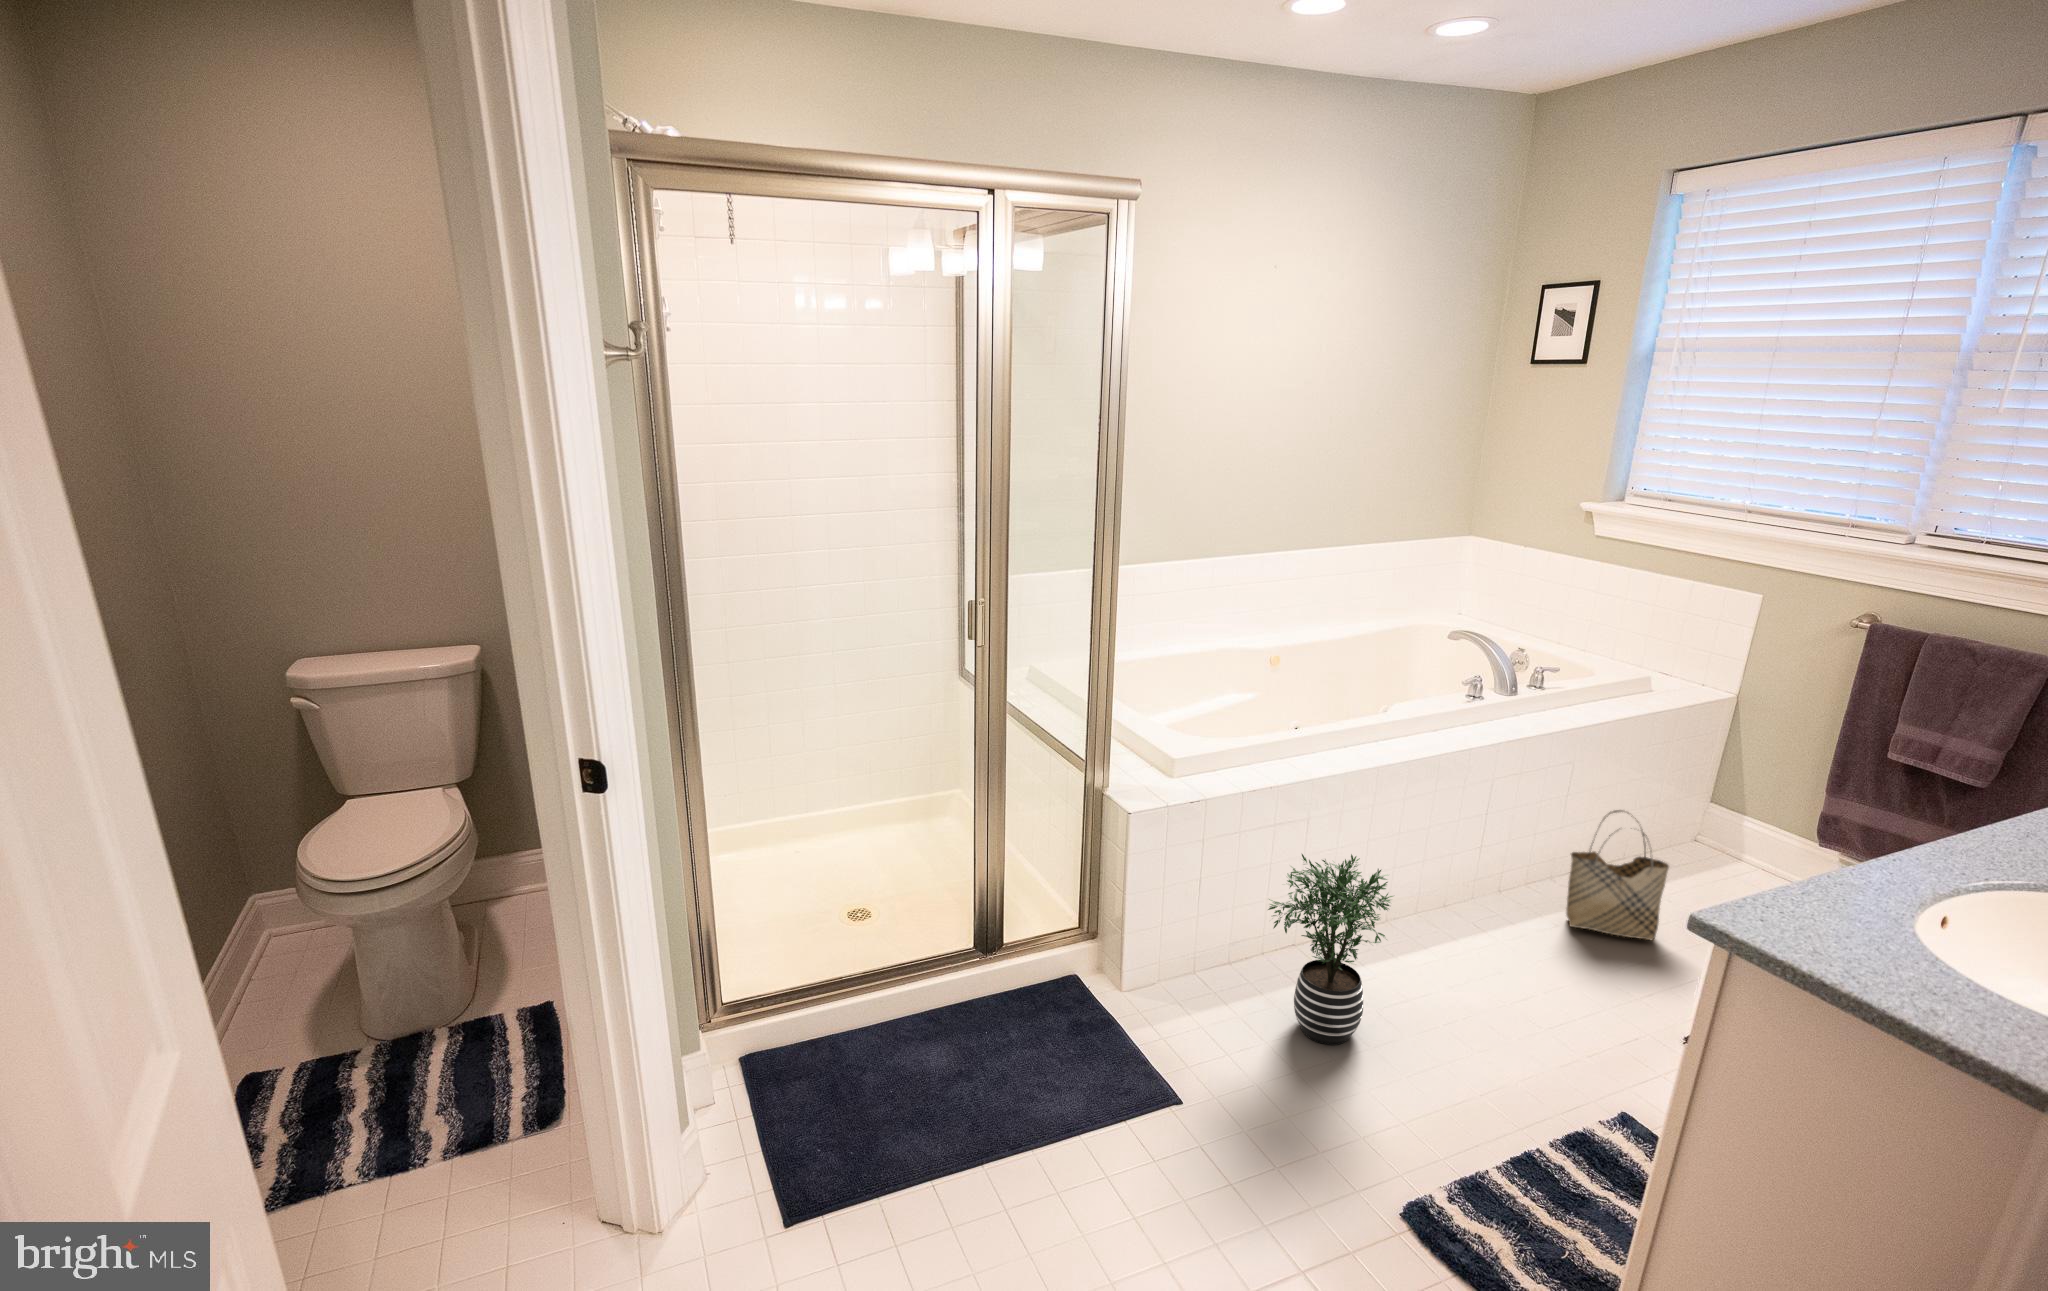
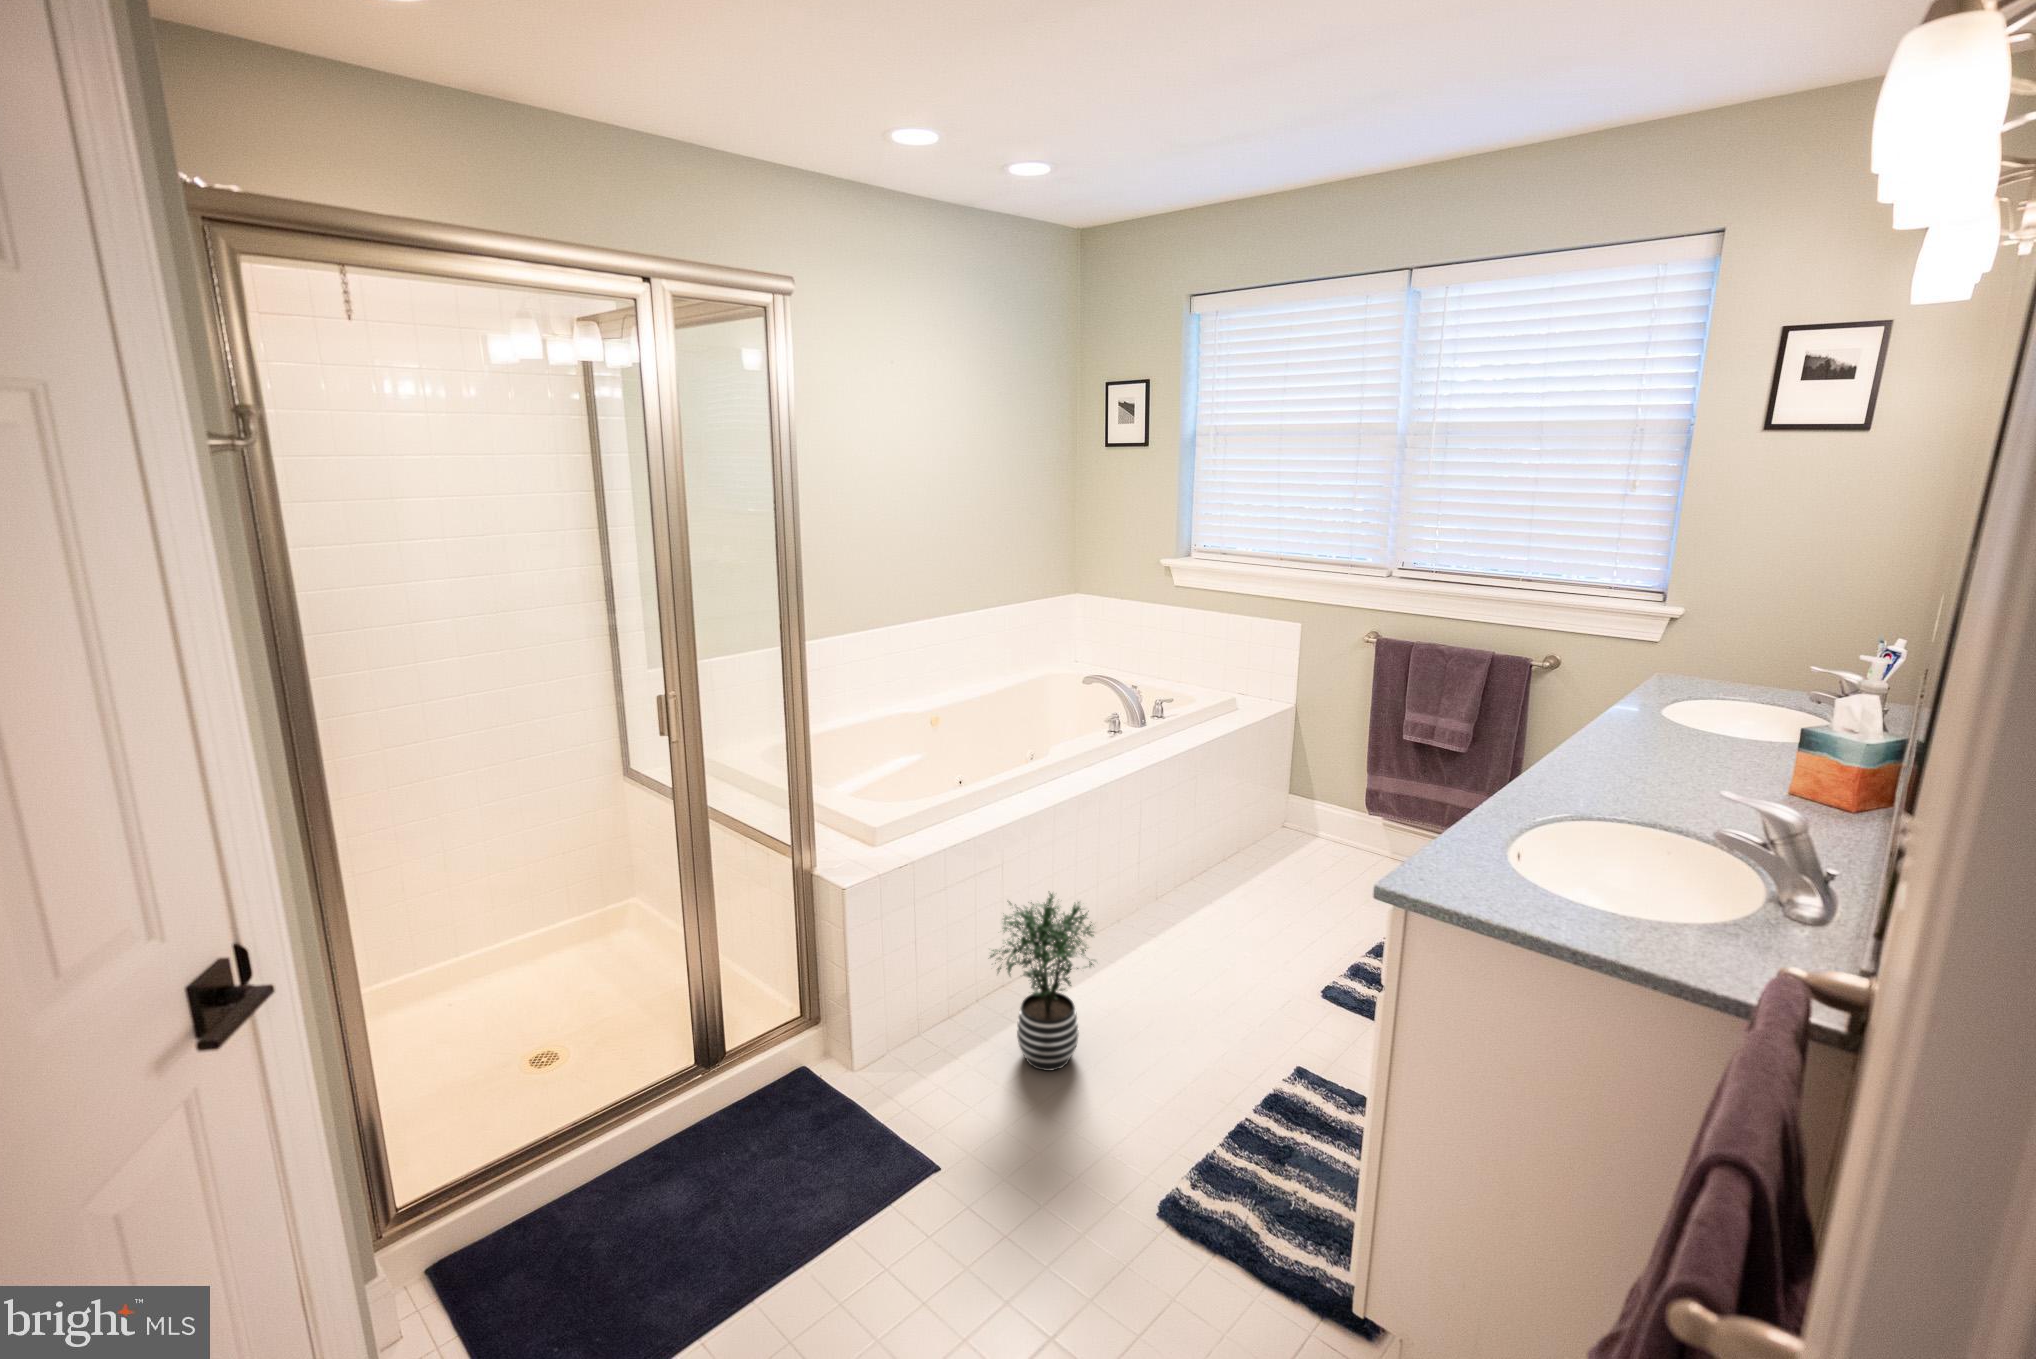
woven basket: present [1566,810,1669,940] -> none [1204,810,1275,915]

